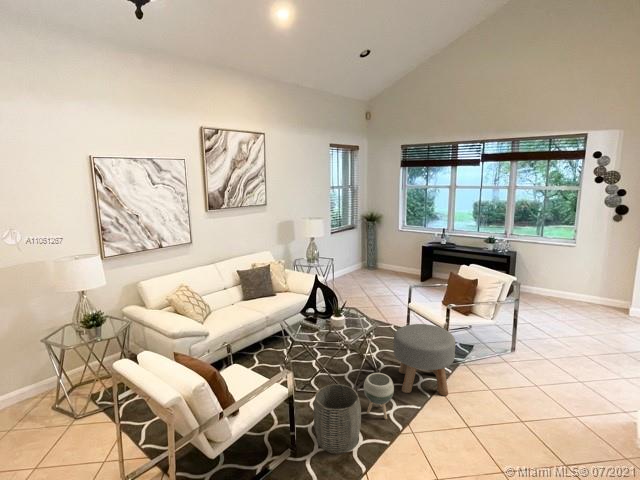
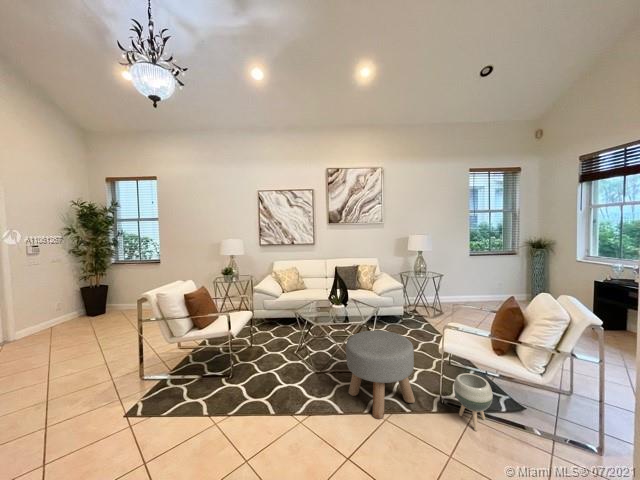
planter: present [364,373,394,419] -> present [454,373,493,431]
woven basket: present [313,384,361,454] -> none [236,341,275,396]

